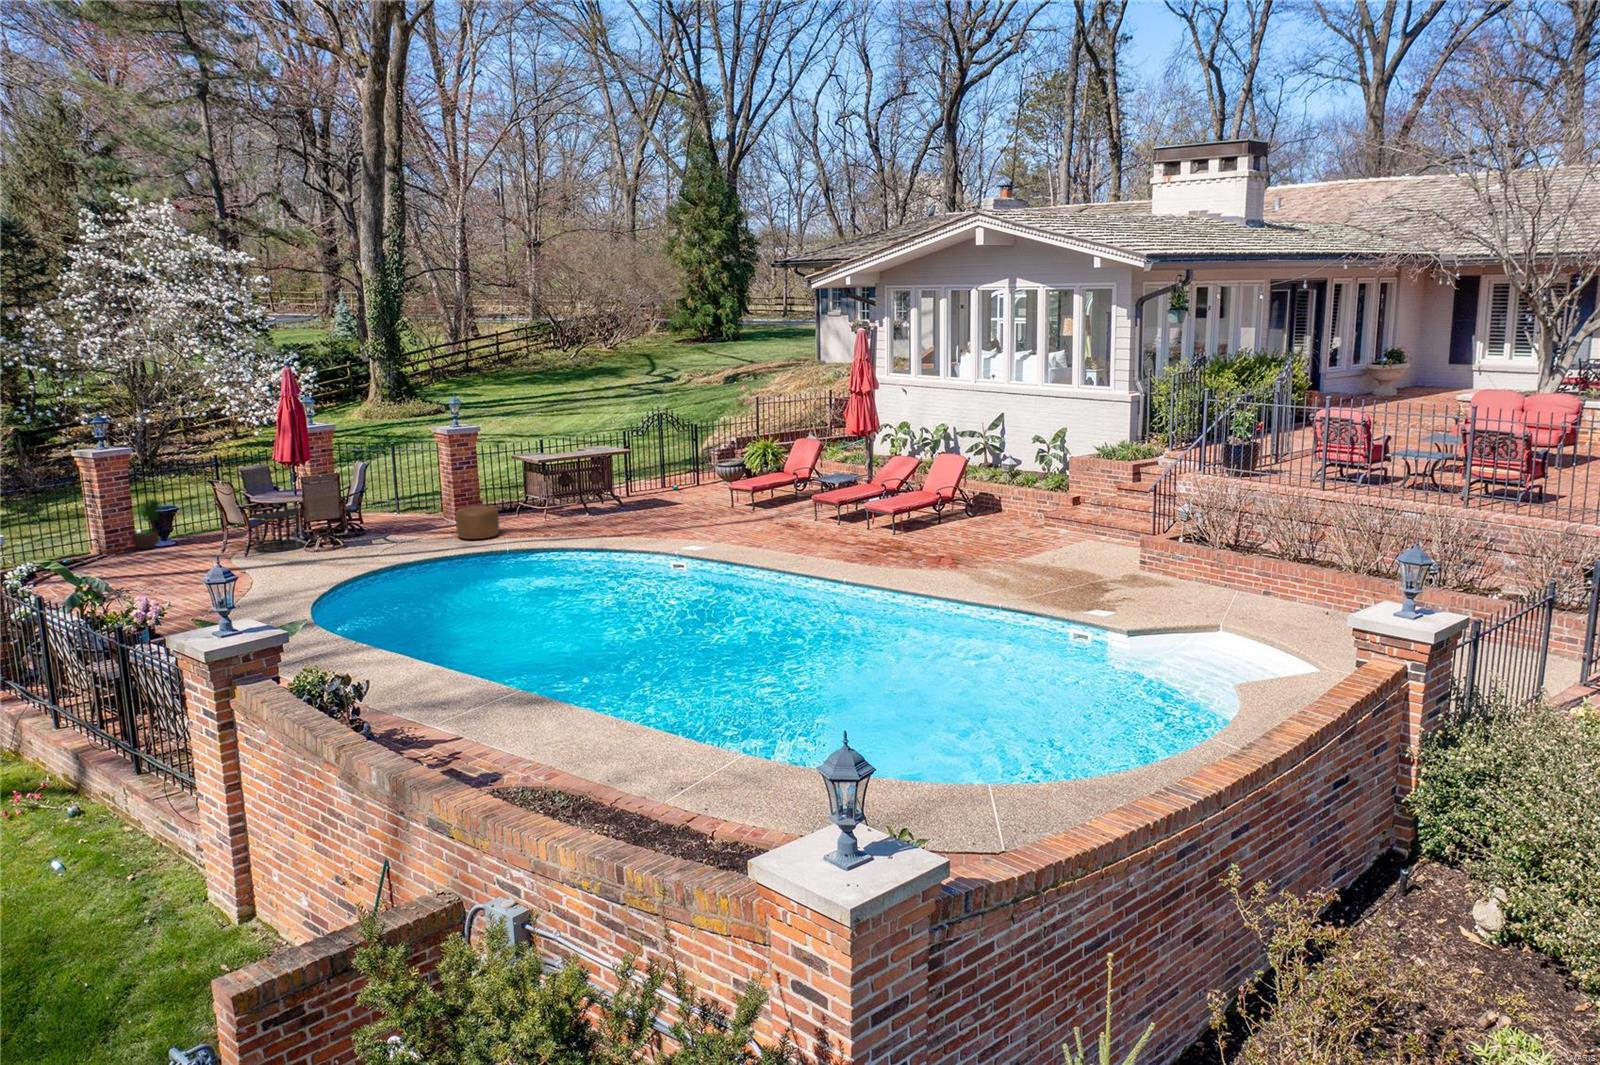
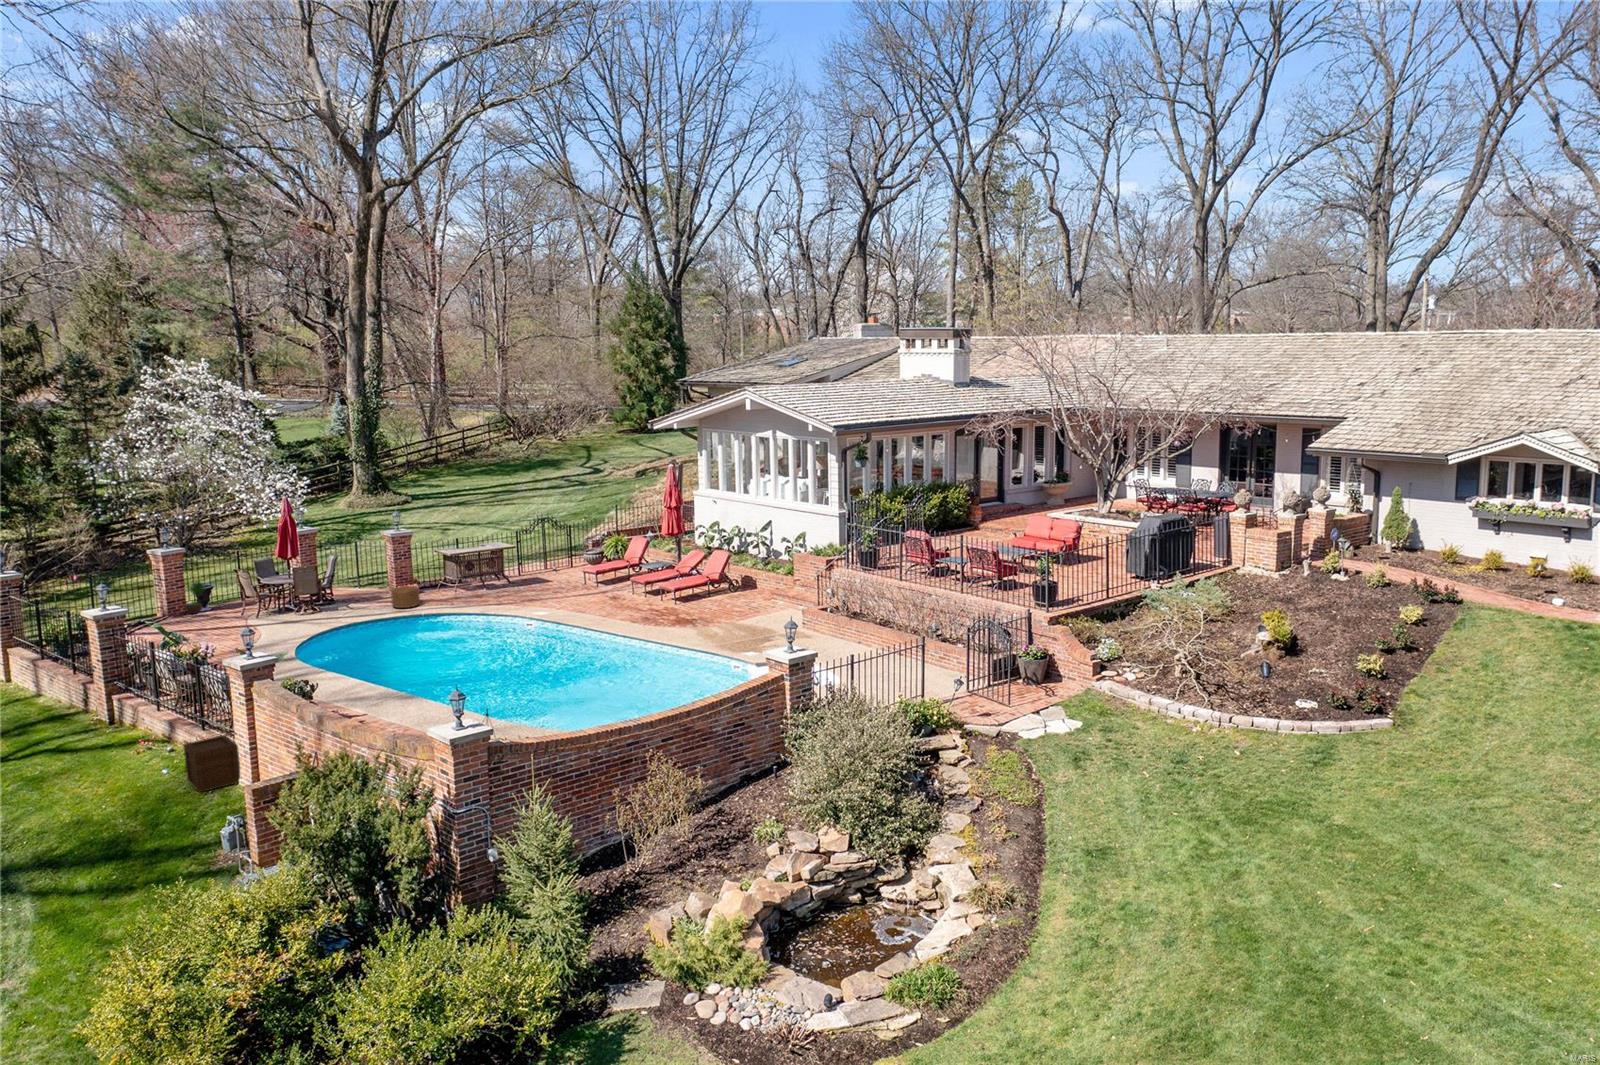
side table: present [251,508,304,552] -> none [261,588,294,616]
wooden crate: none [78,798,216,944] -> present [184,735,240,792]

